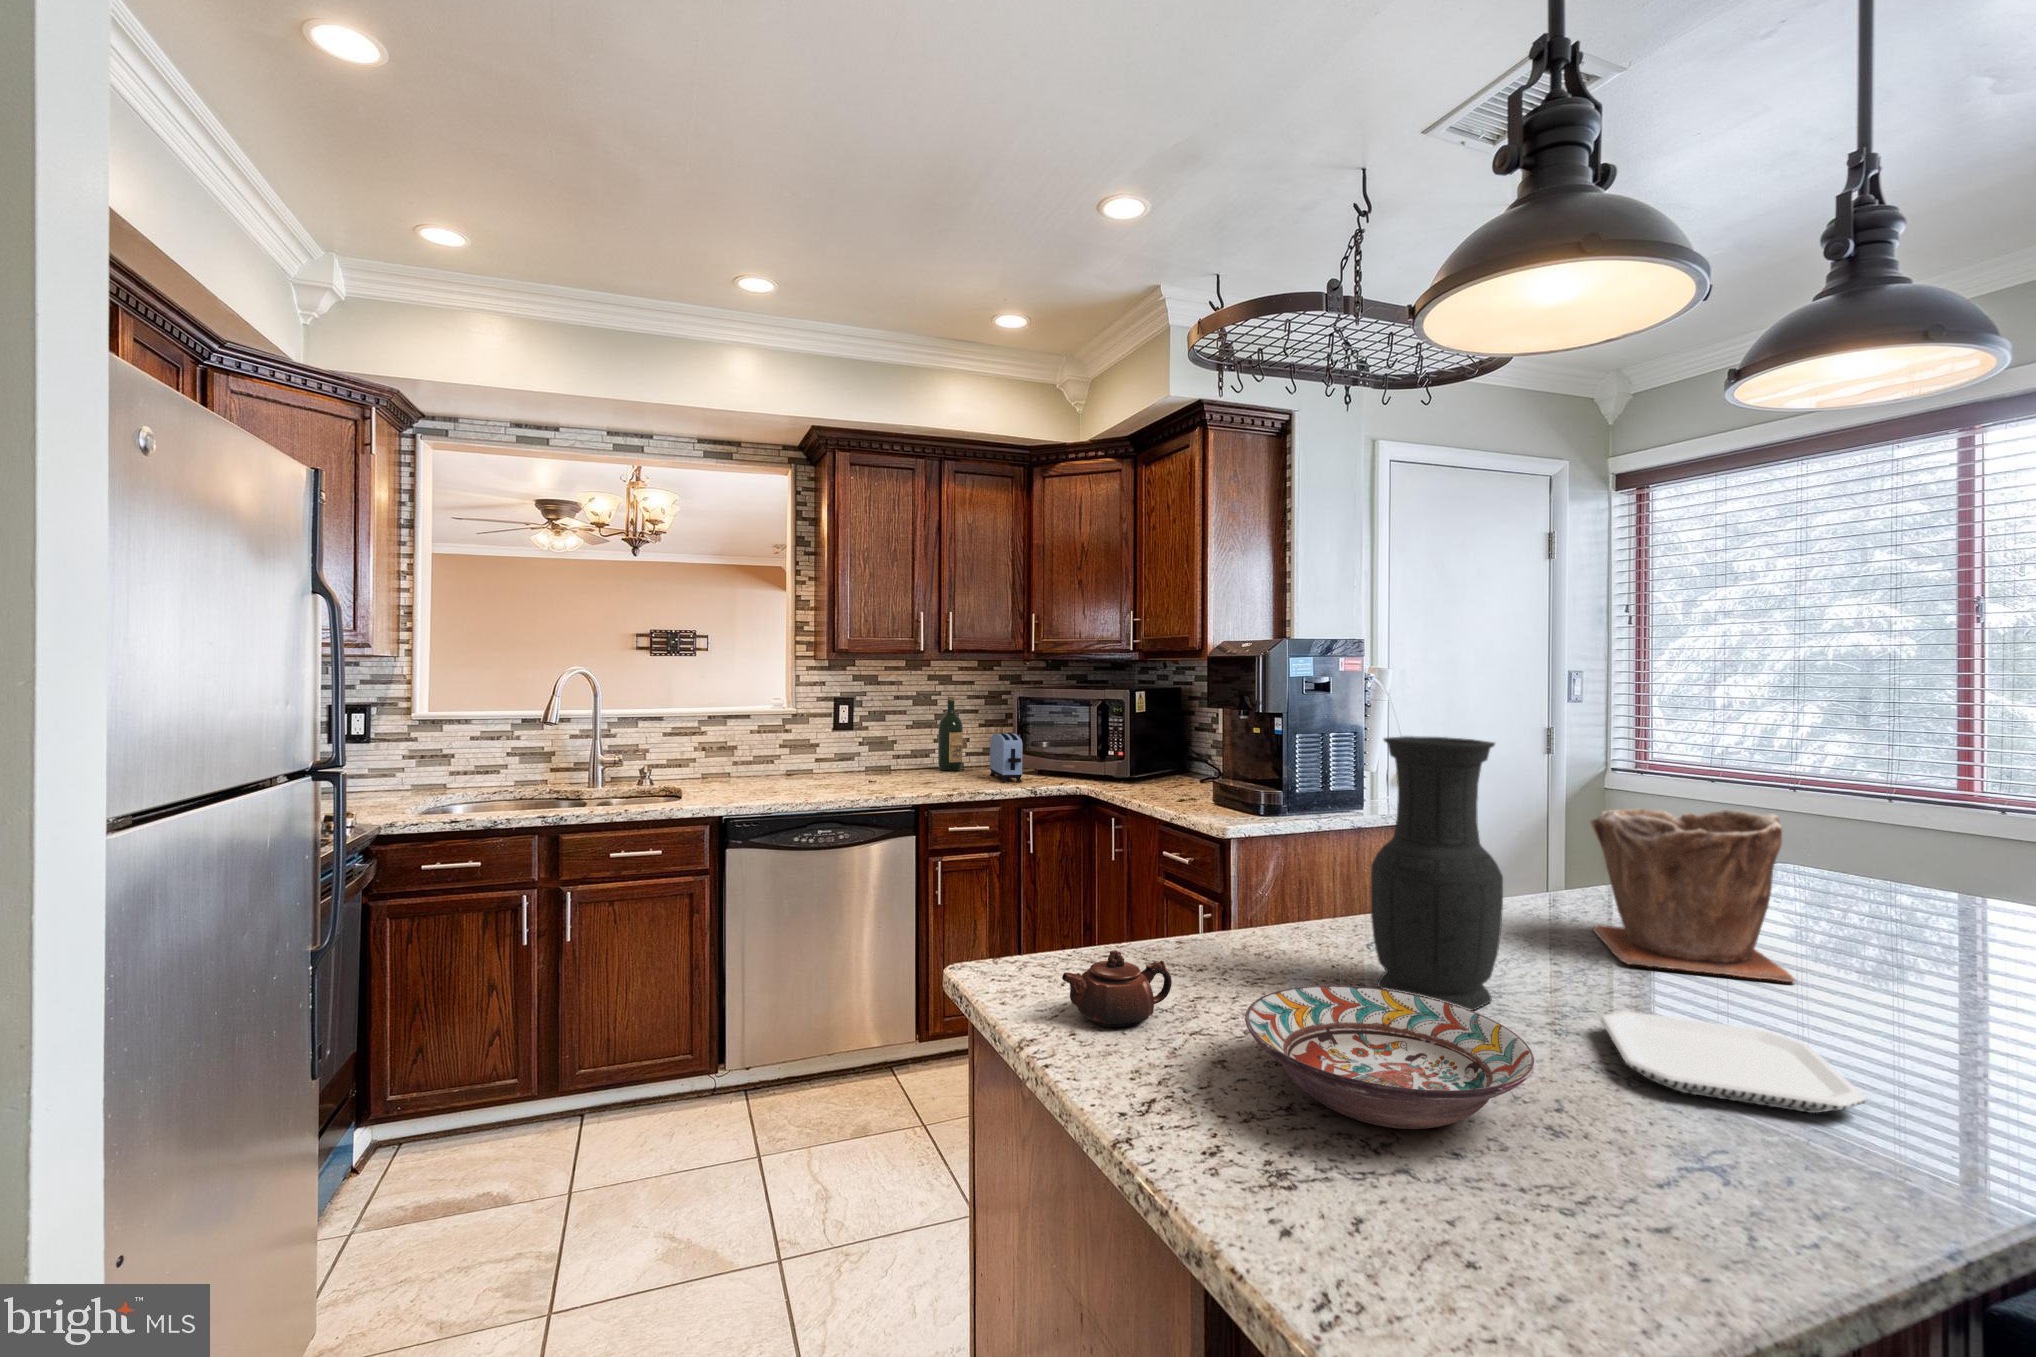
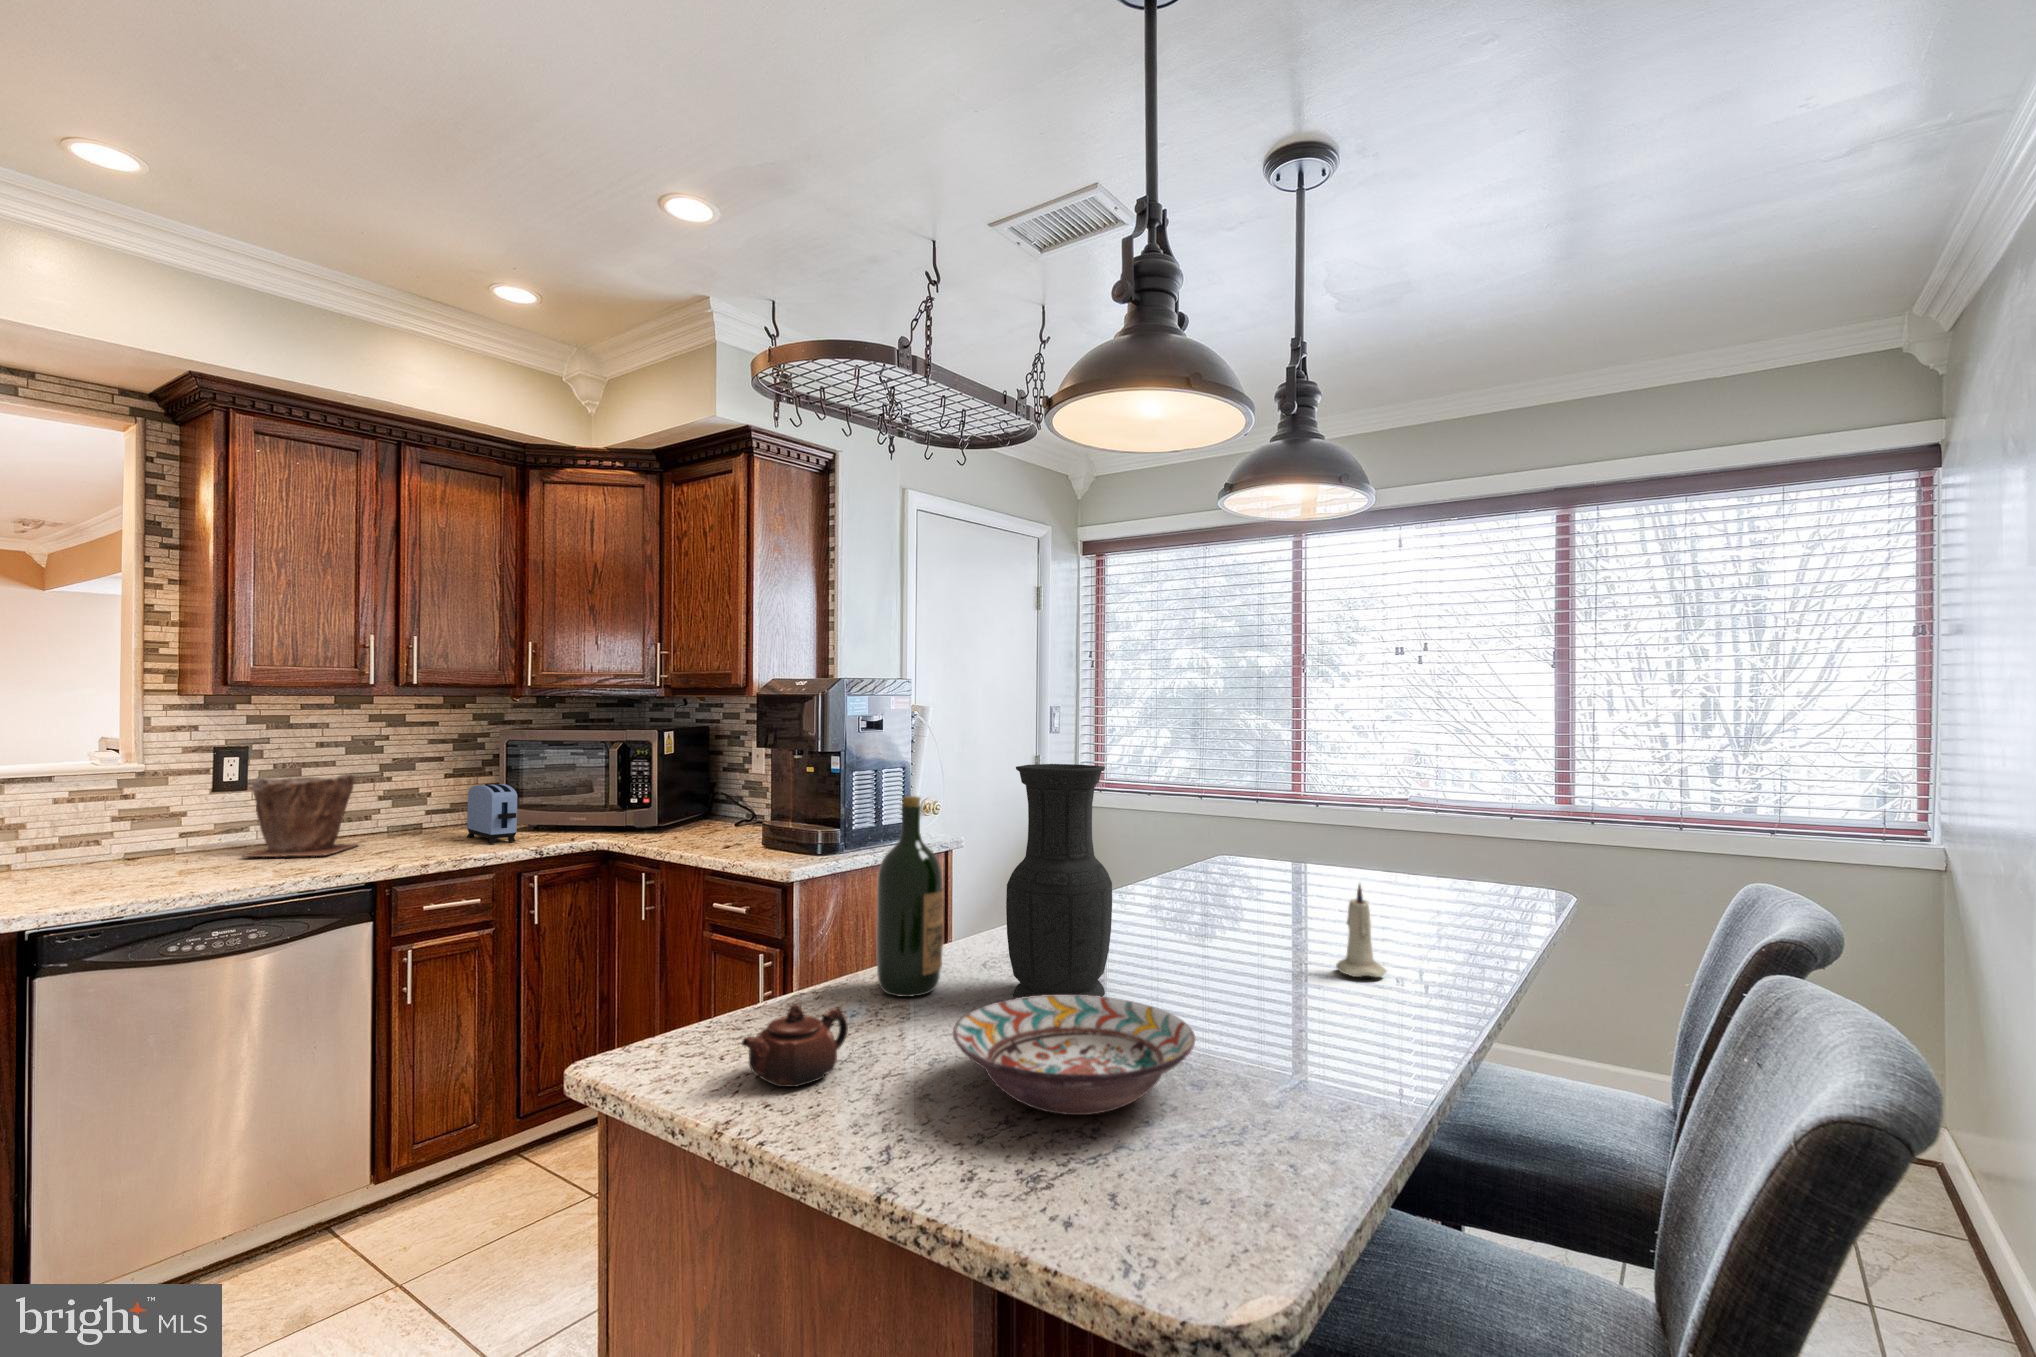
wine bottle: present [938,697,963,771] -> present [877,796,944,997]
plant pot: present [1590,809,1796,982] -> present [242,774,358,858]
candle: none [1865,920,1955,1057] -> present [1336,885,1386,977]
plate: present [1600,1012,1867,1113] -> none [1190,978,1367,1035]

